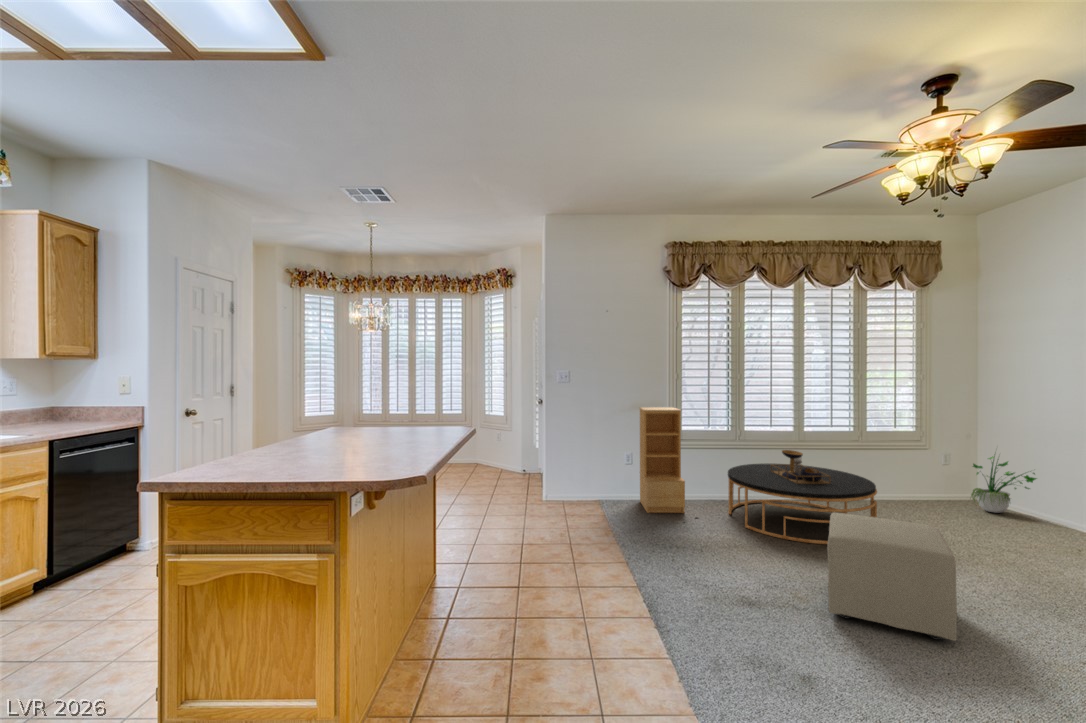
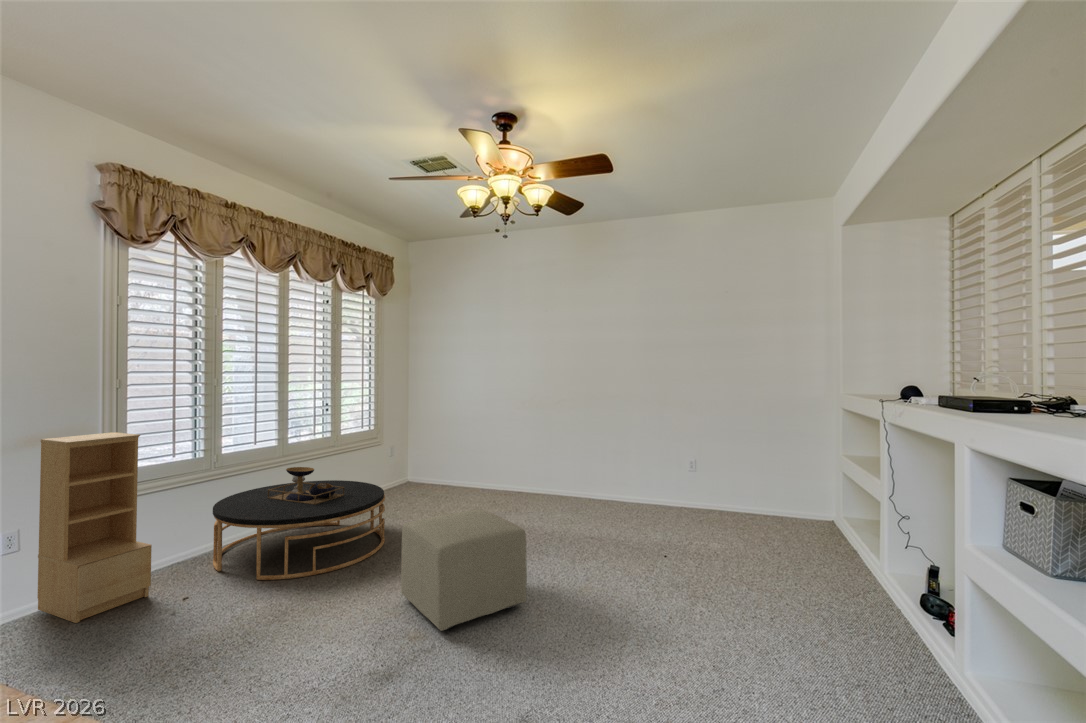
potted plant: present [971,456,1036,513] -> none [412,432,459,489]

